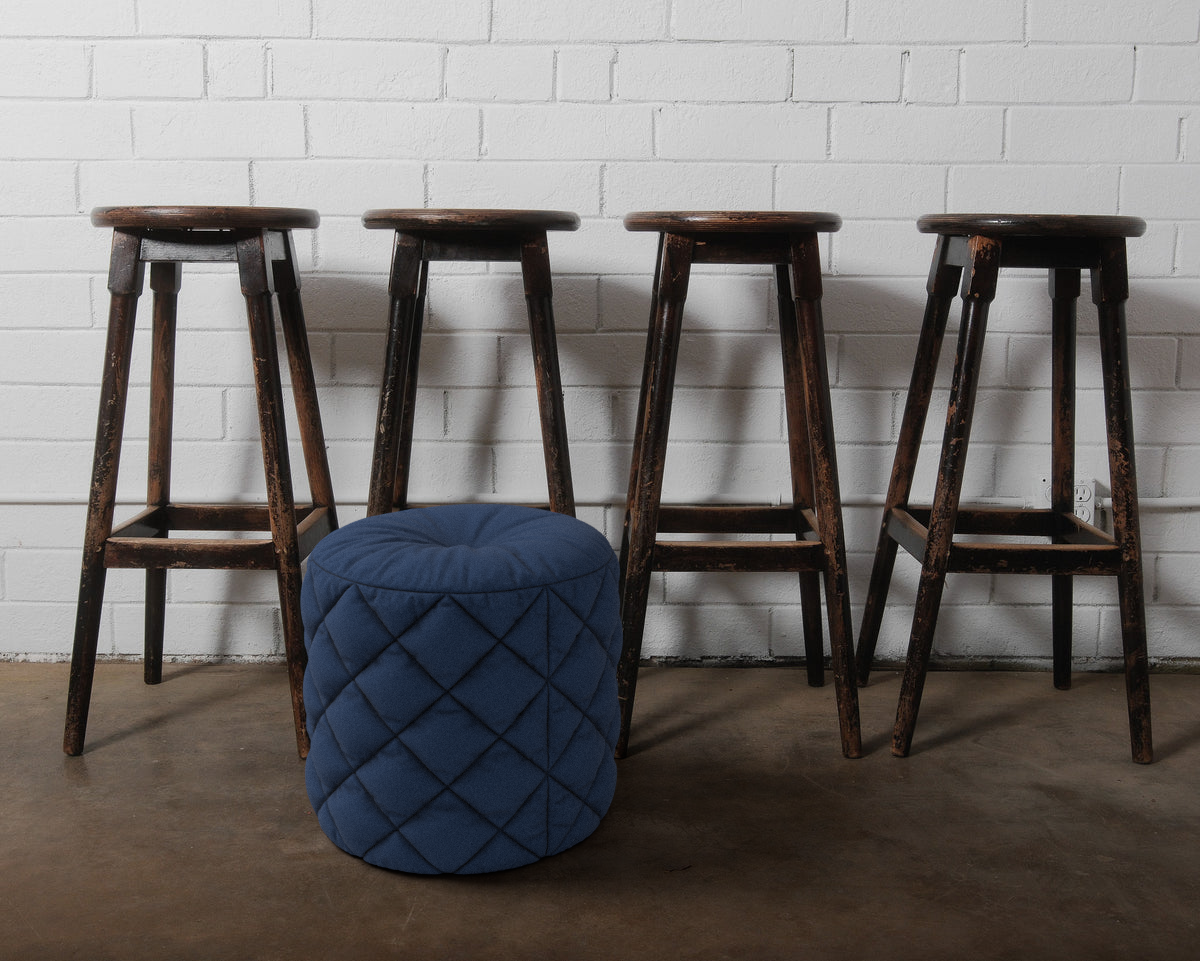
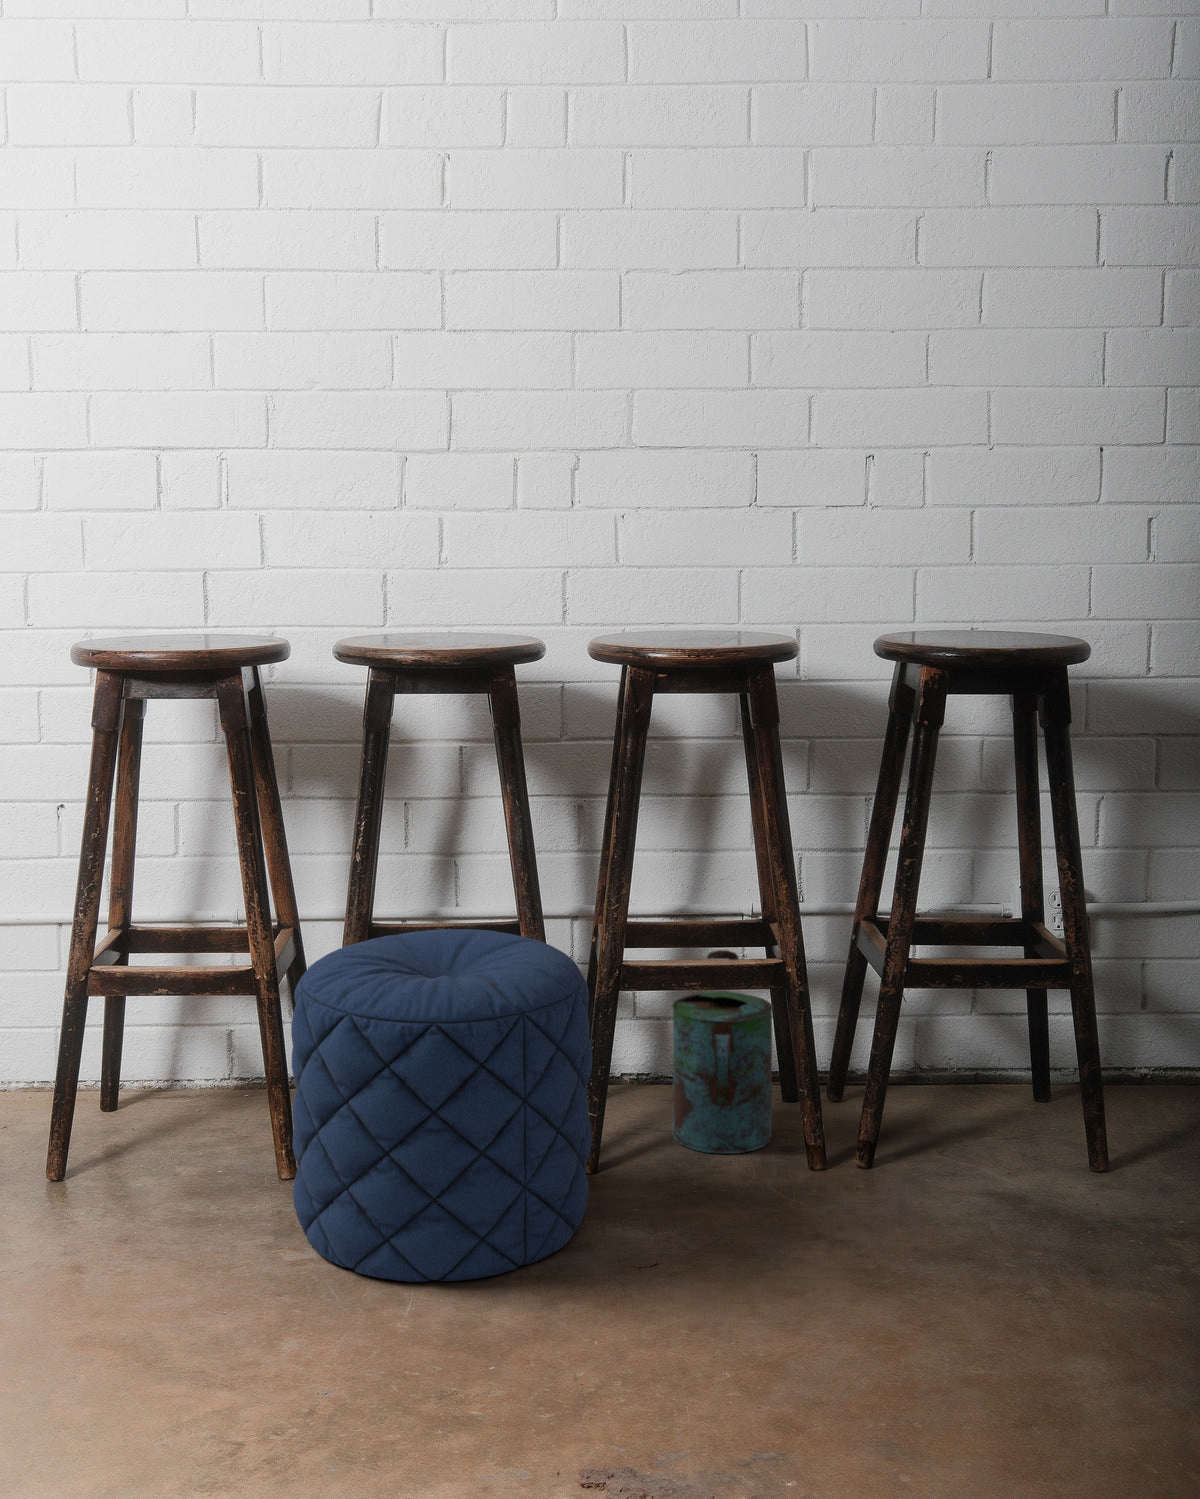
watering can: none [700,539,805,737] -> present [672,950,773,1154]

